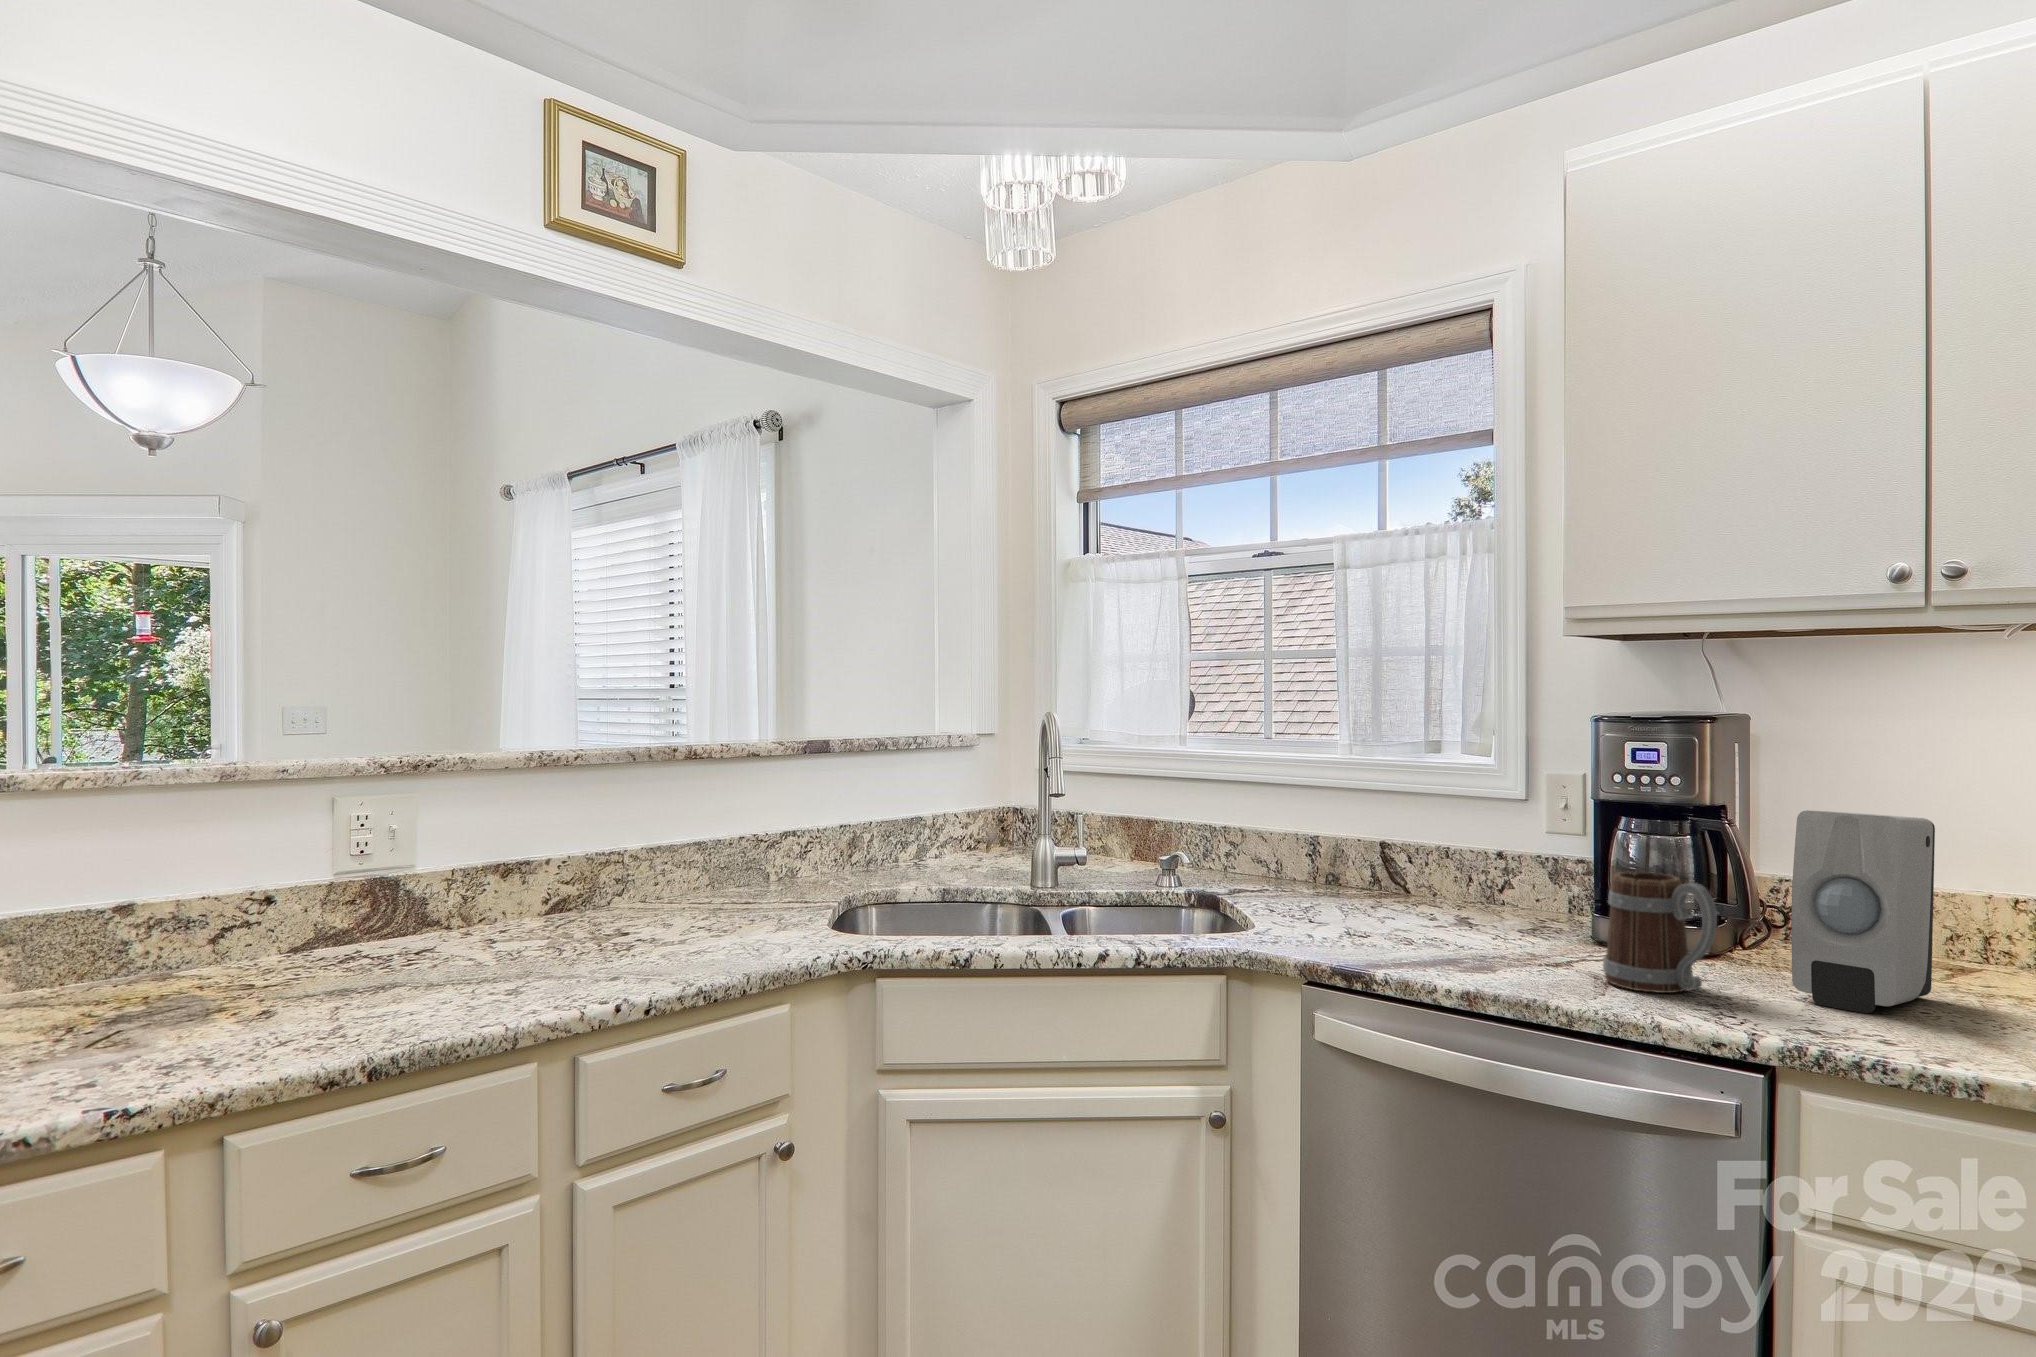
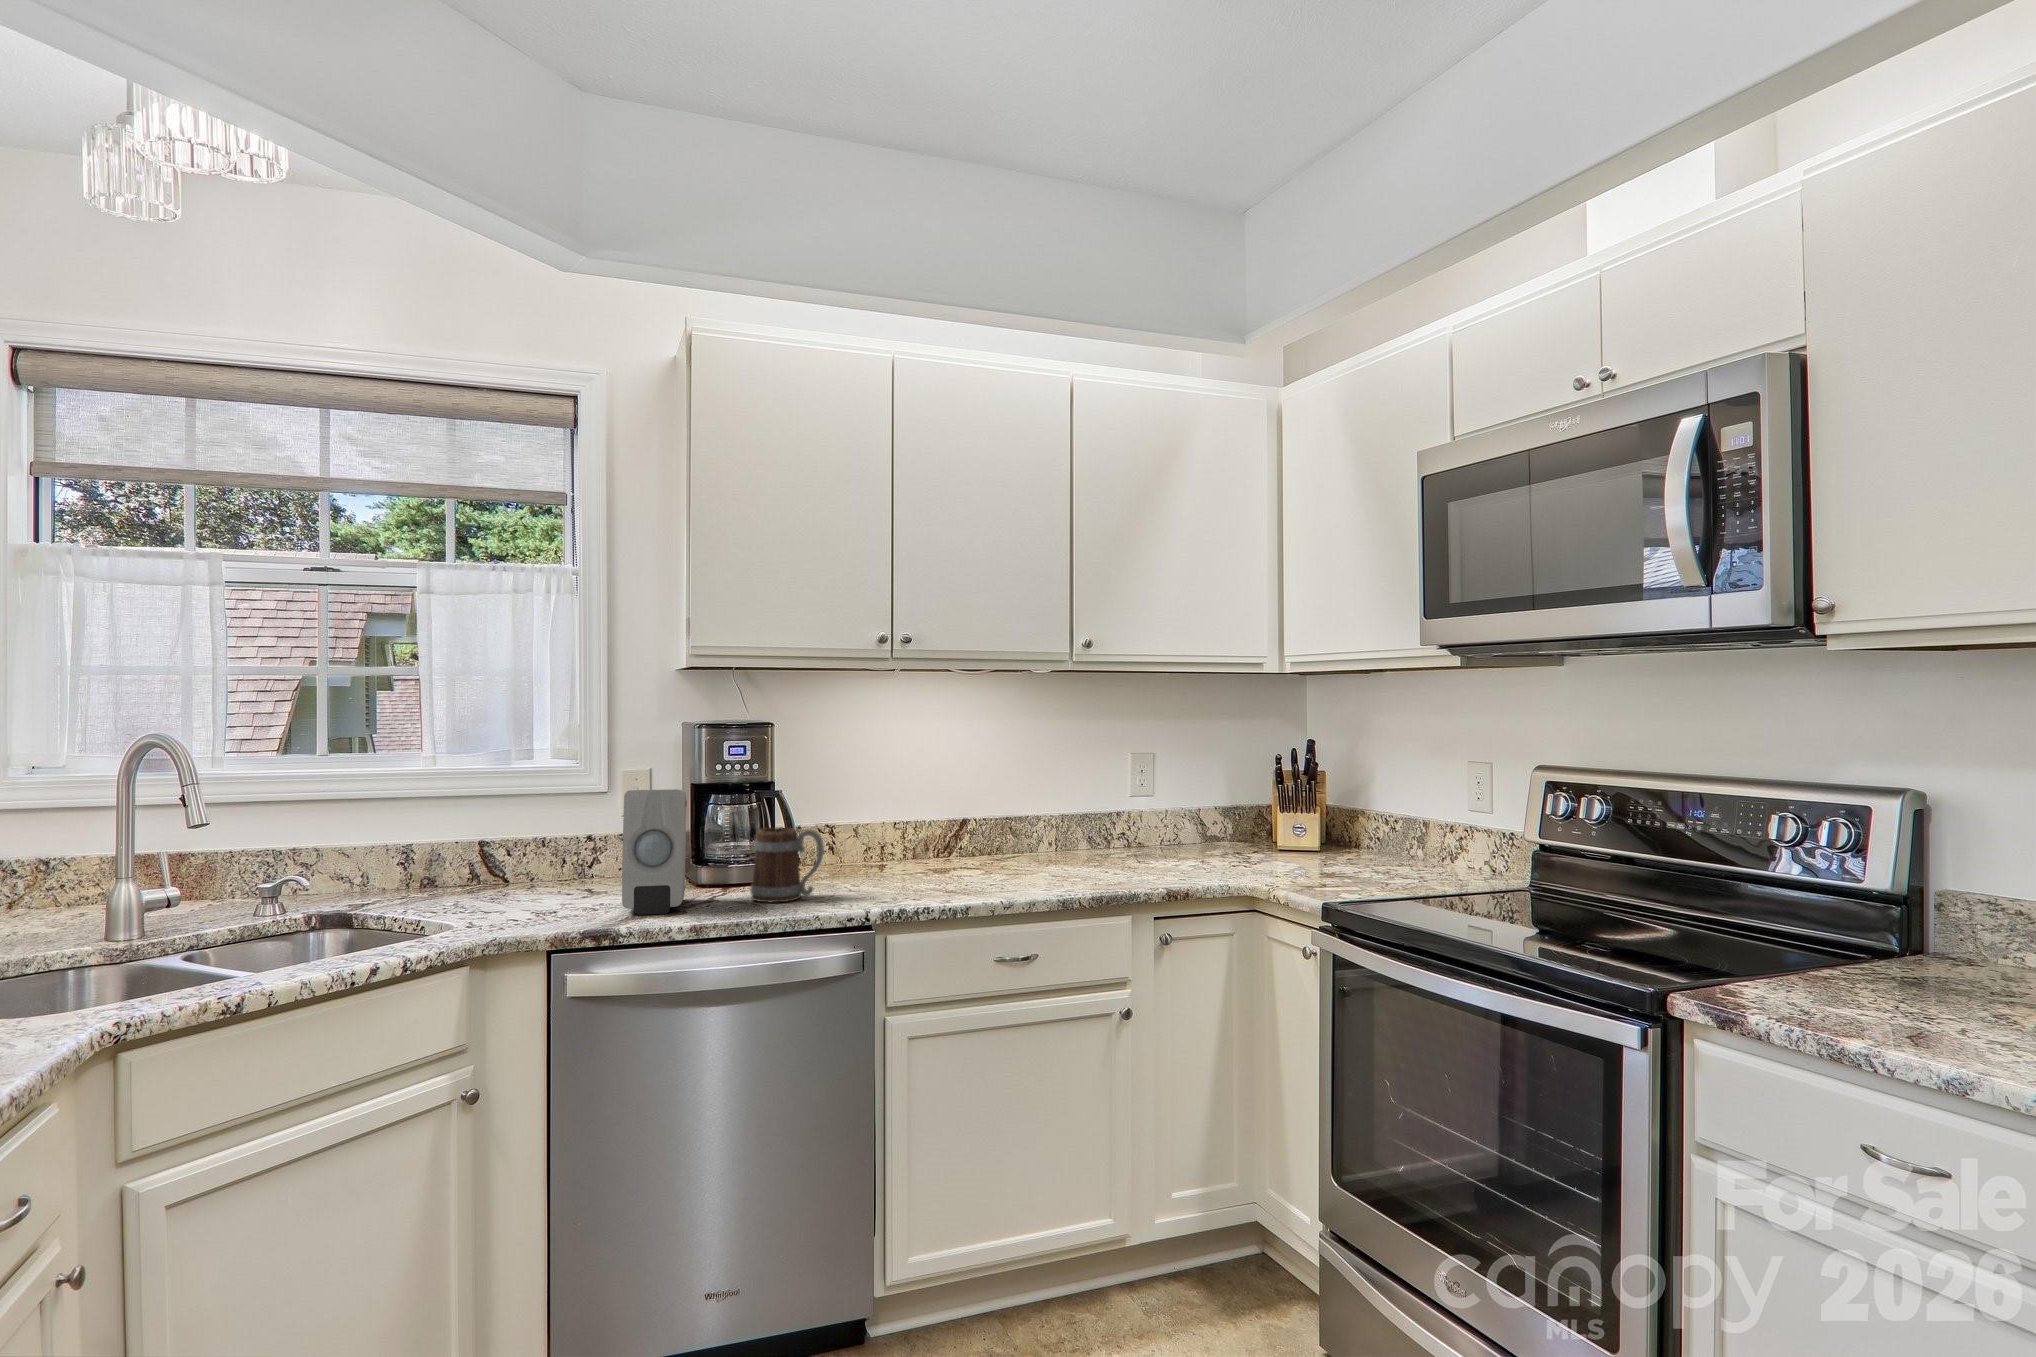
soap dispenser: present [1791,810,1935,1013] -> present [622,789,687,915]

